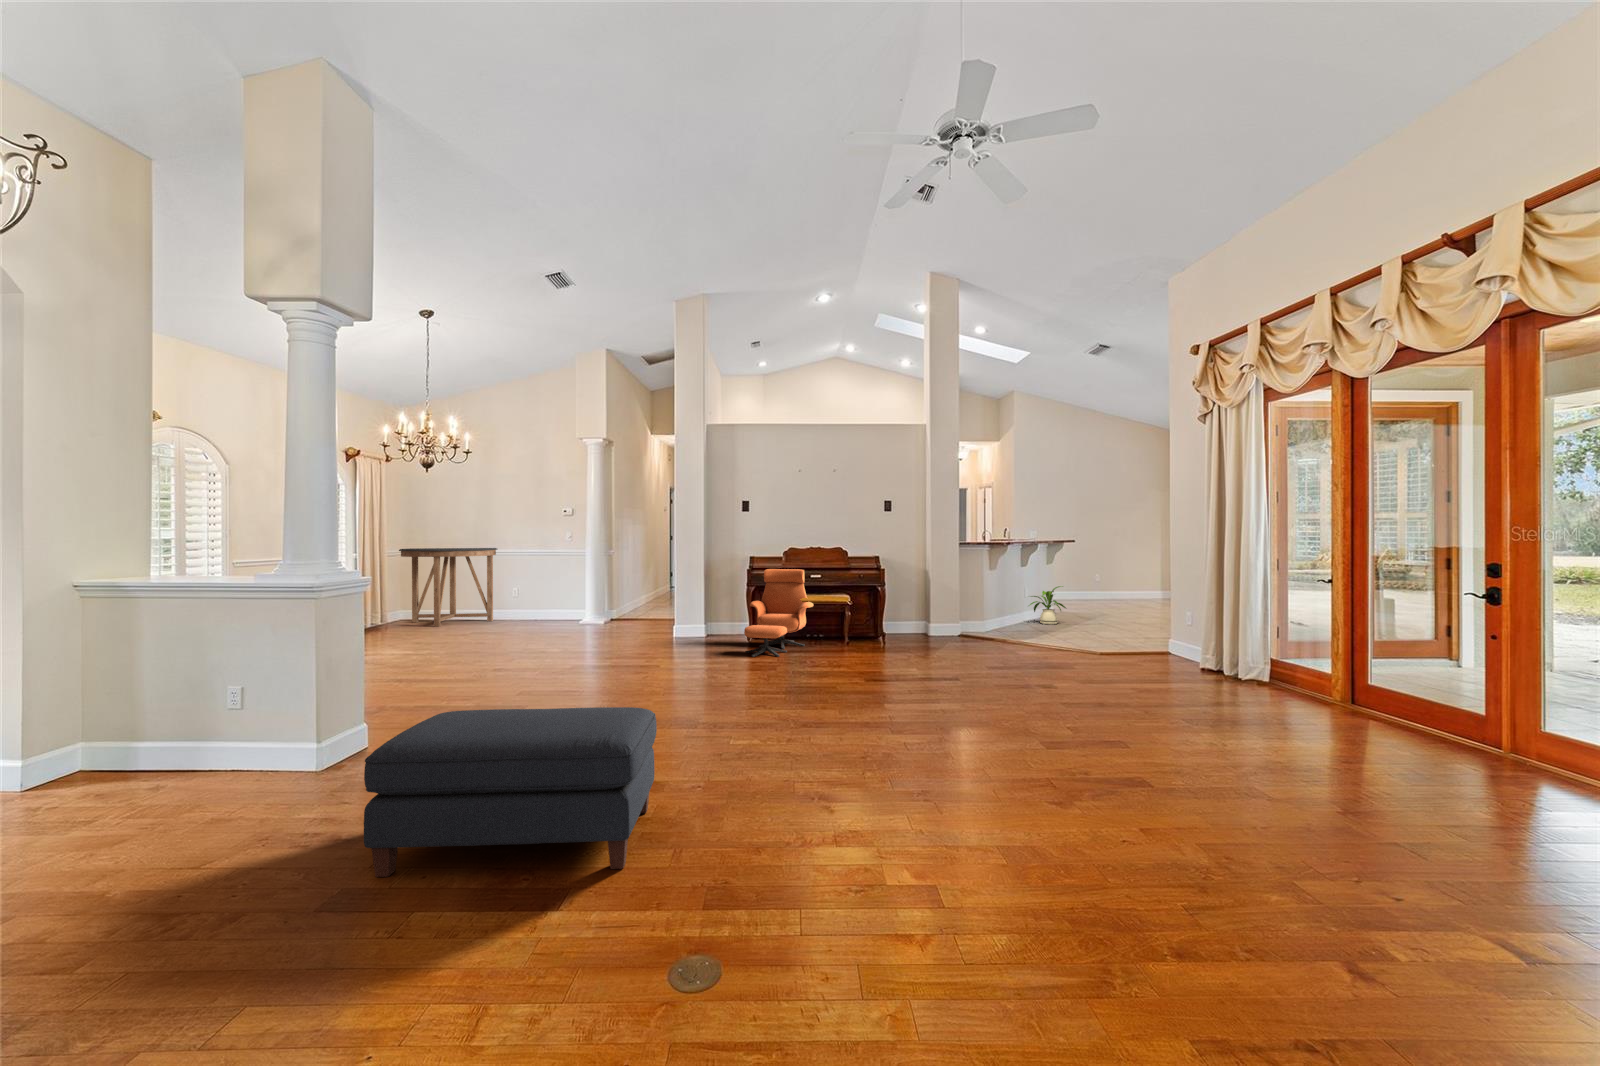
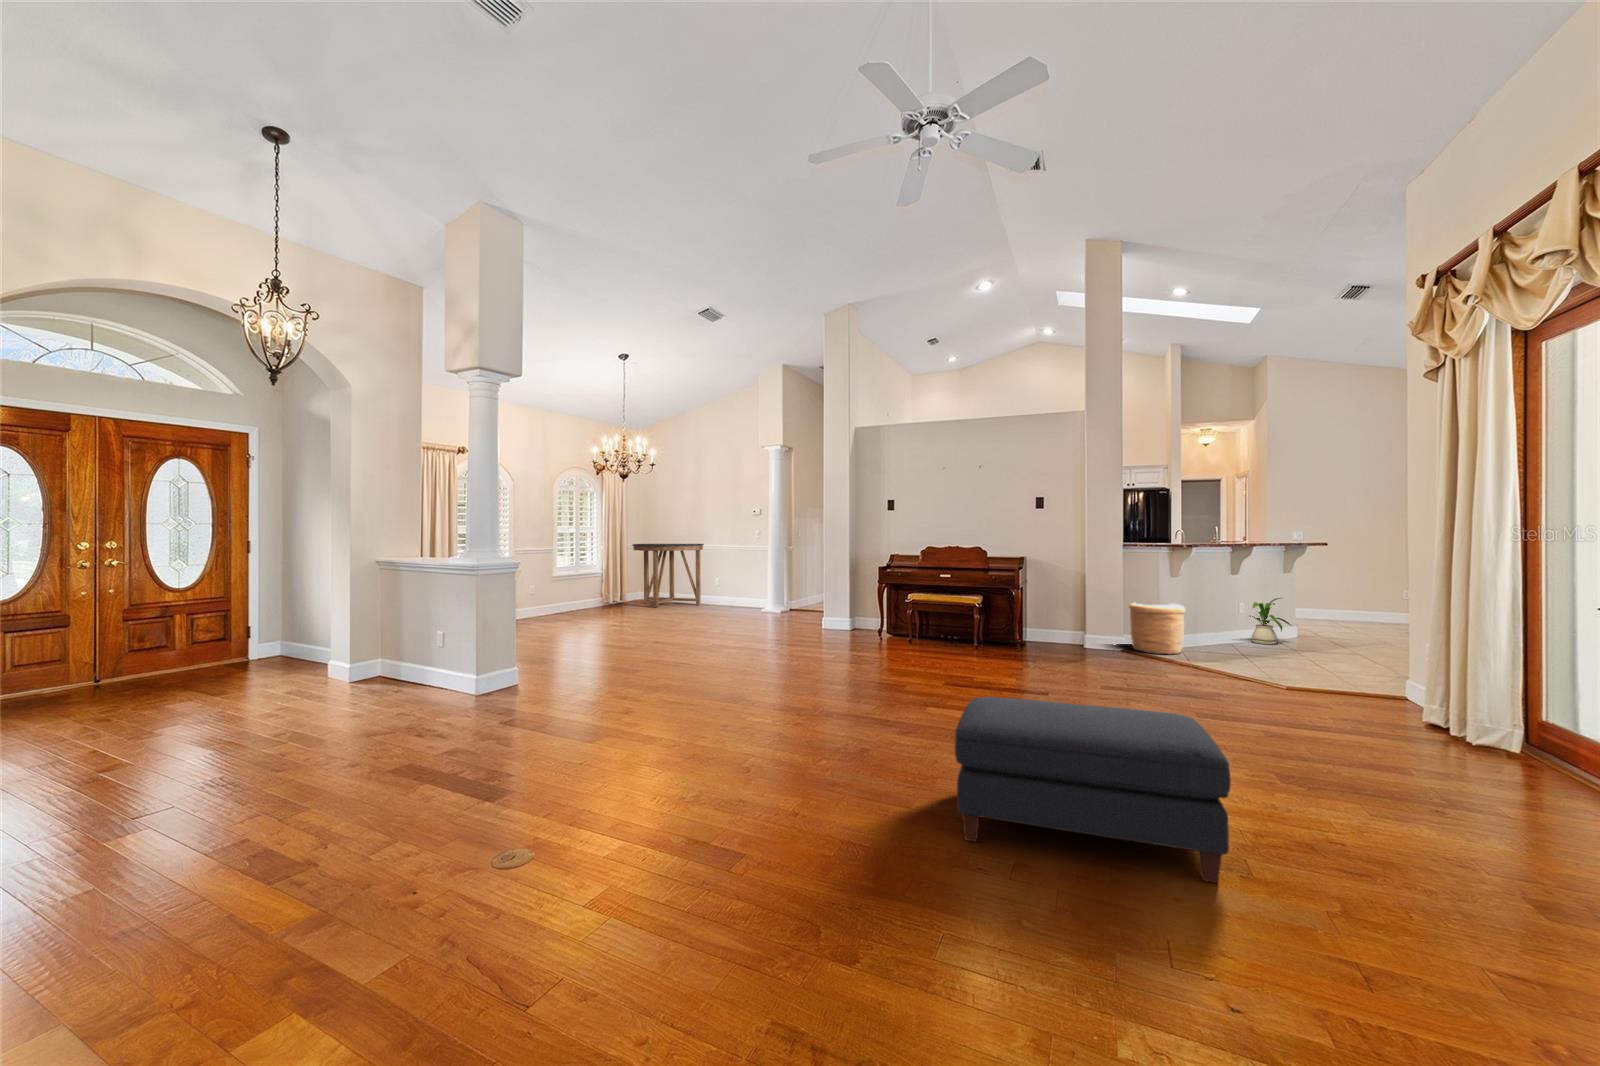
lounge chair: present [744,569,814,657] -> none [860,568,940,656]
woven basket: none [964,594,1008,637] -> present [1129,603,1185,654]
ottoman: present [364,707,657,877] -> present [955,697,1231,883]

